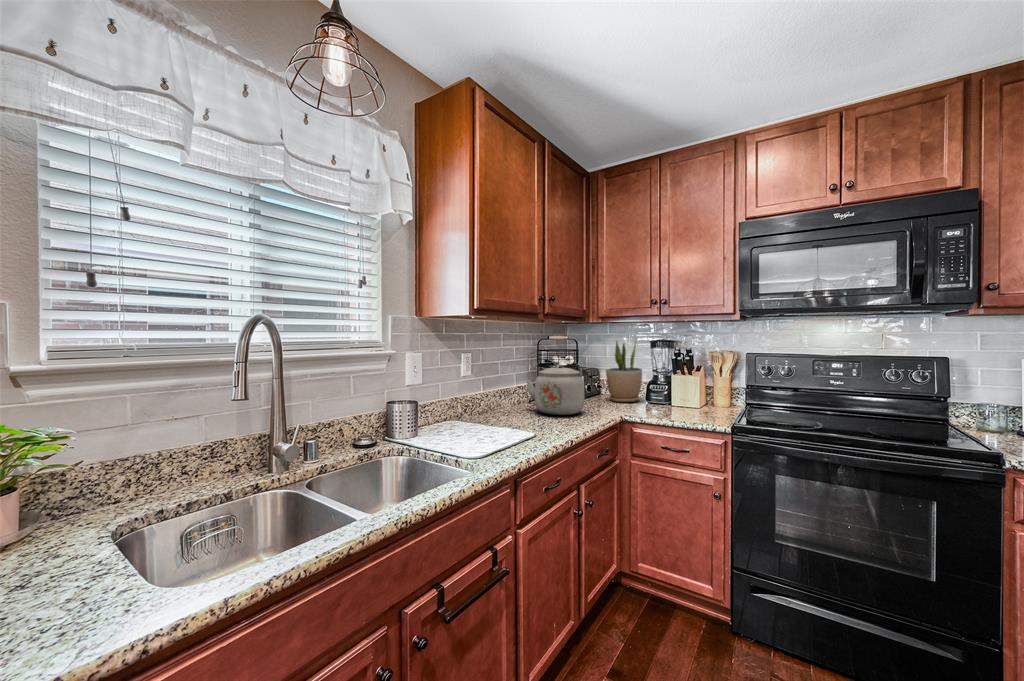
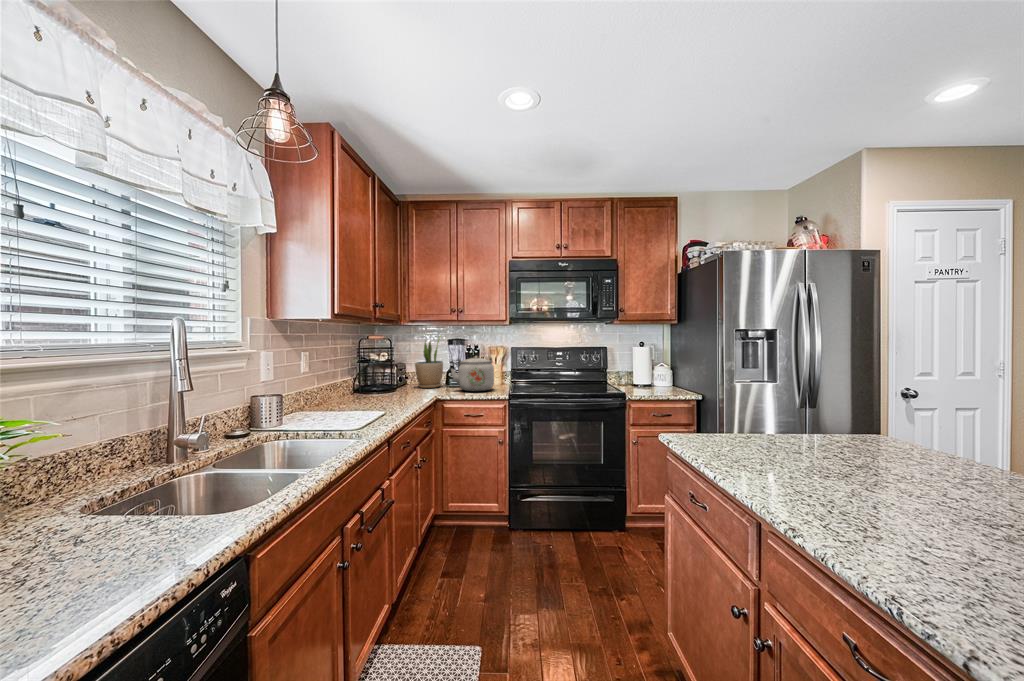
kettle: present [526,364,588,415] -> present [451,356,494,391]

